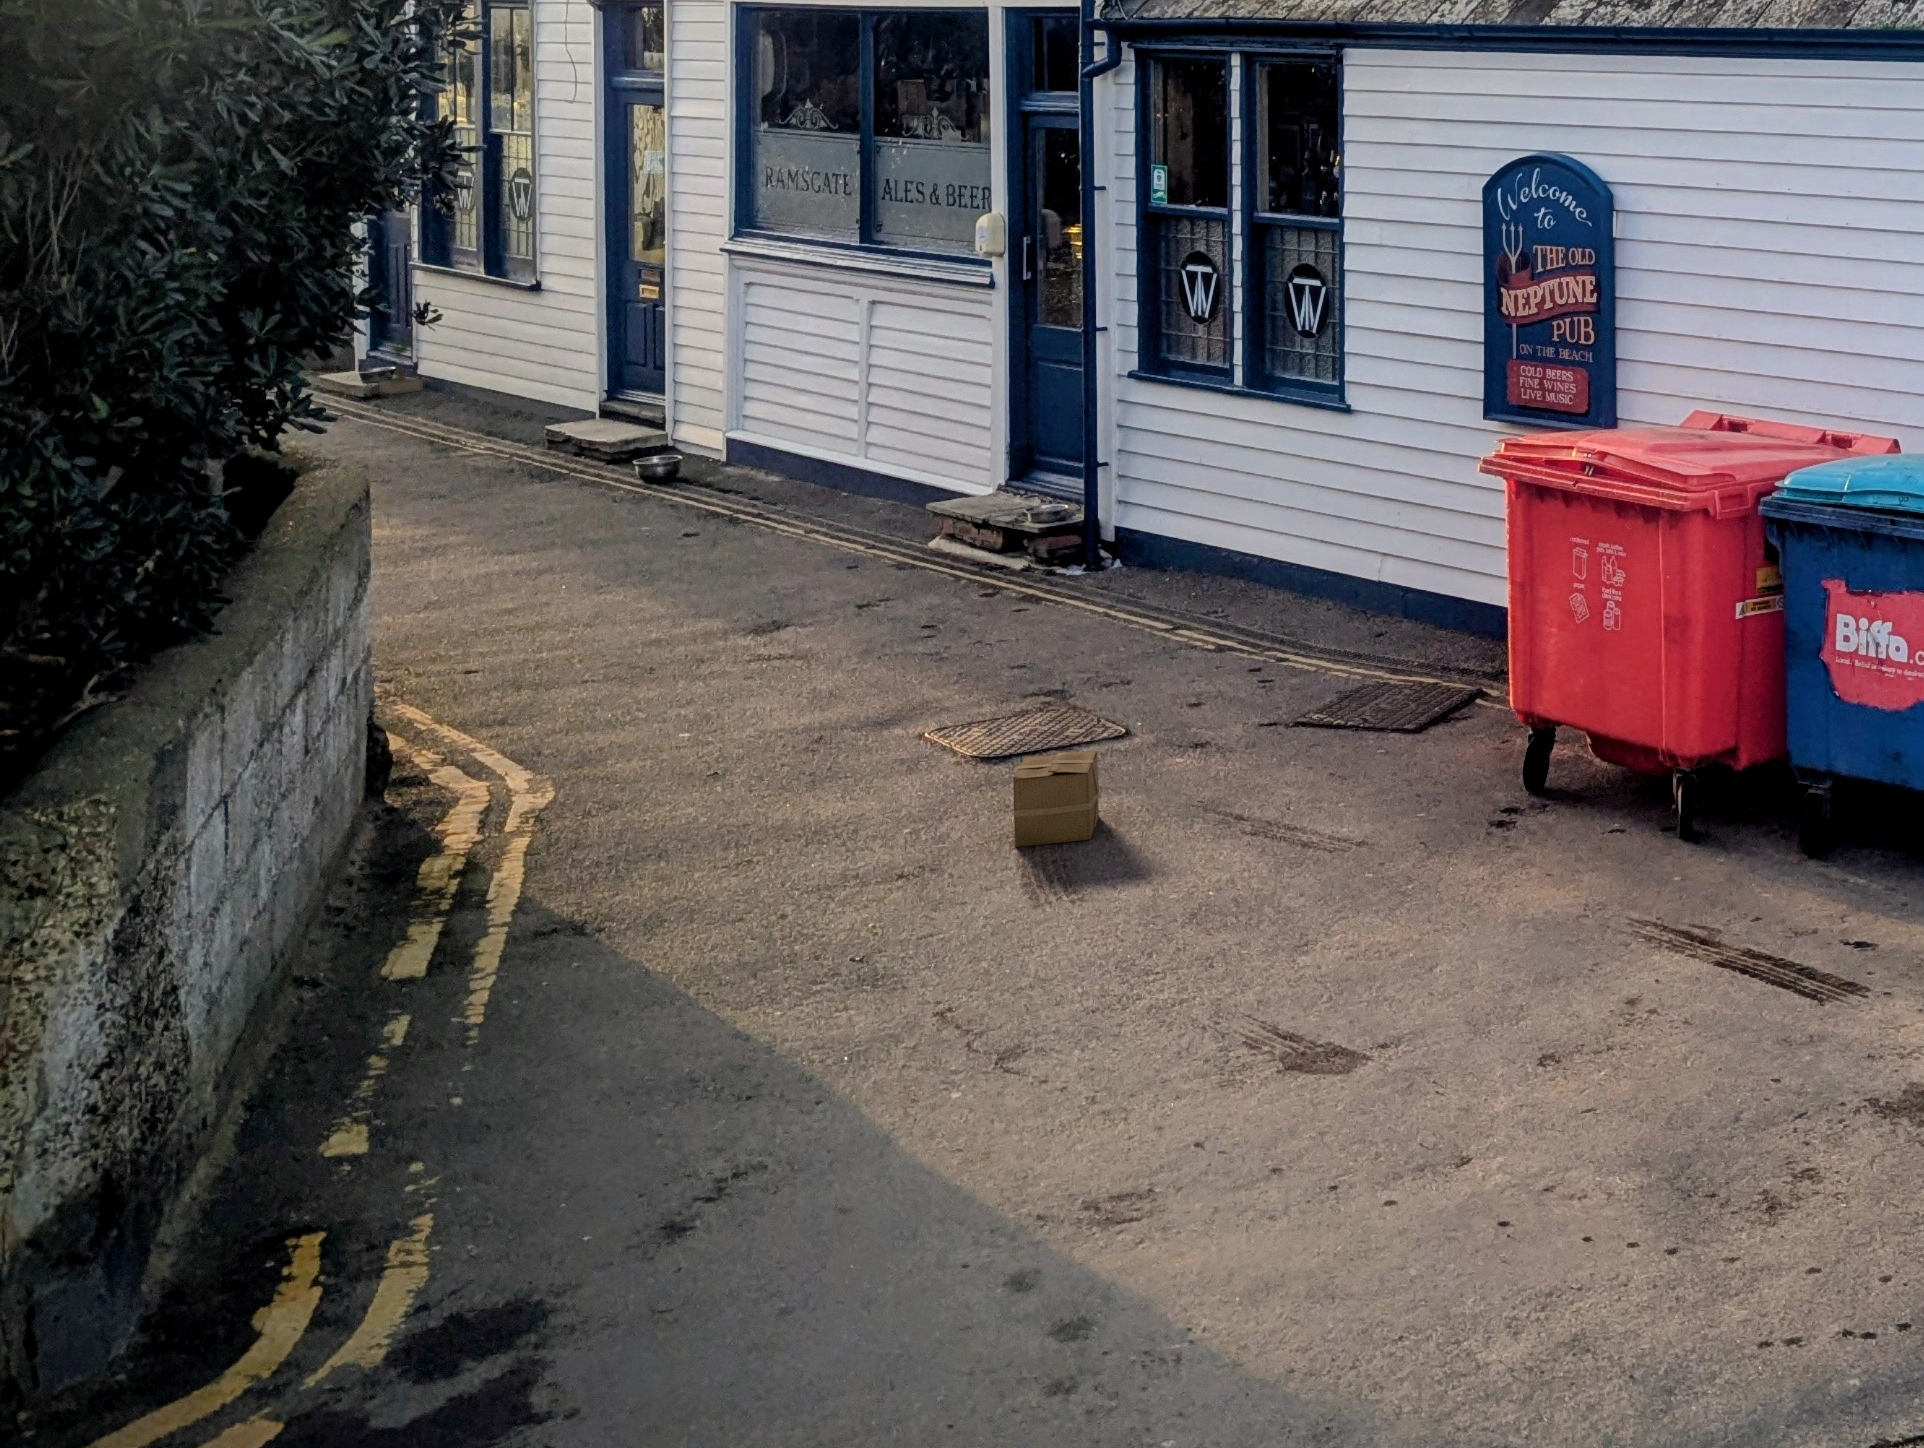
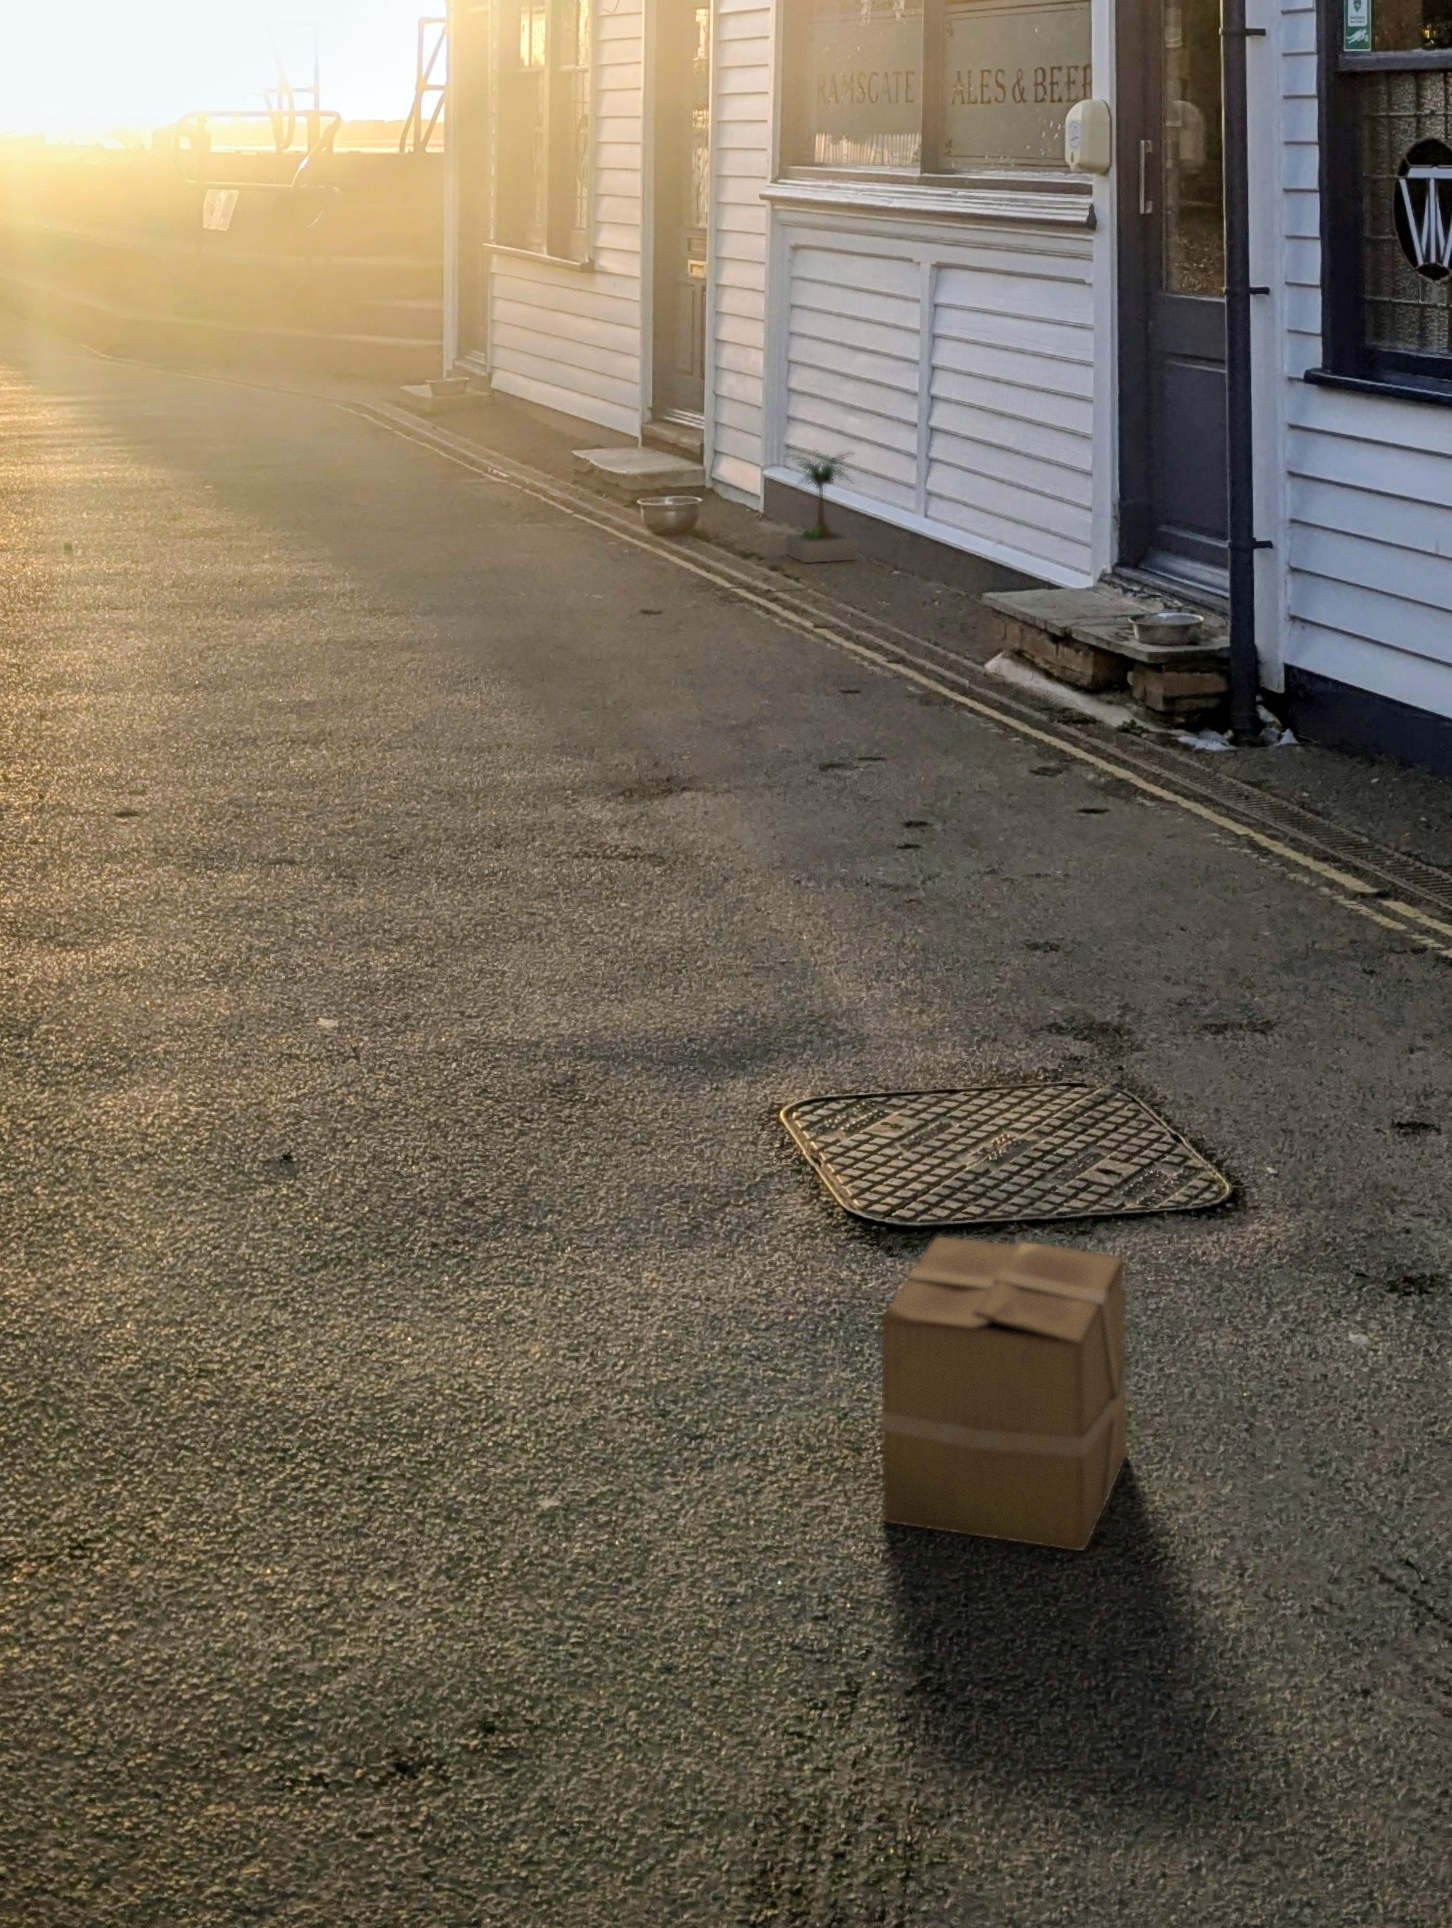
potted plant: present [379,337,423,394] -> present [786,450,858,563]

